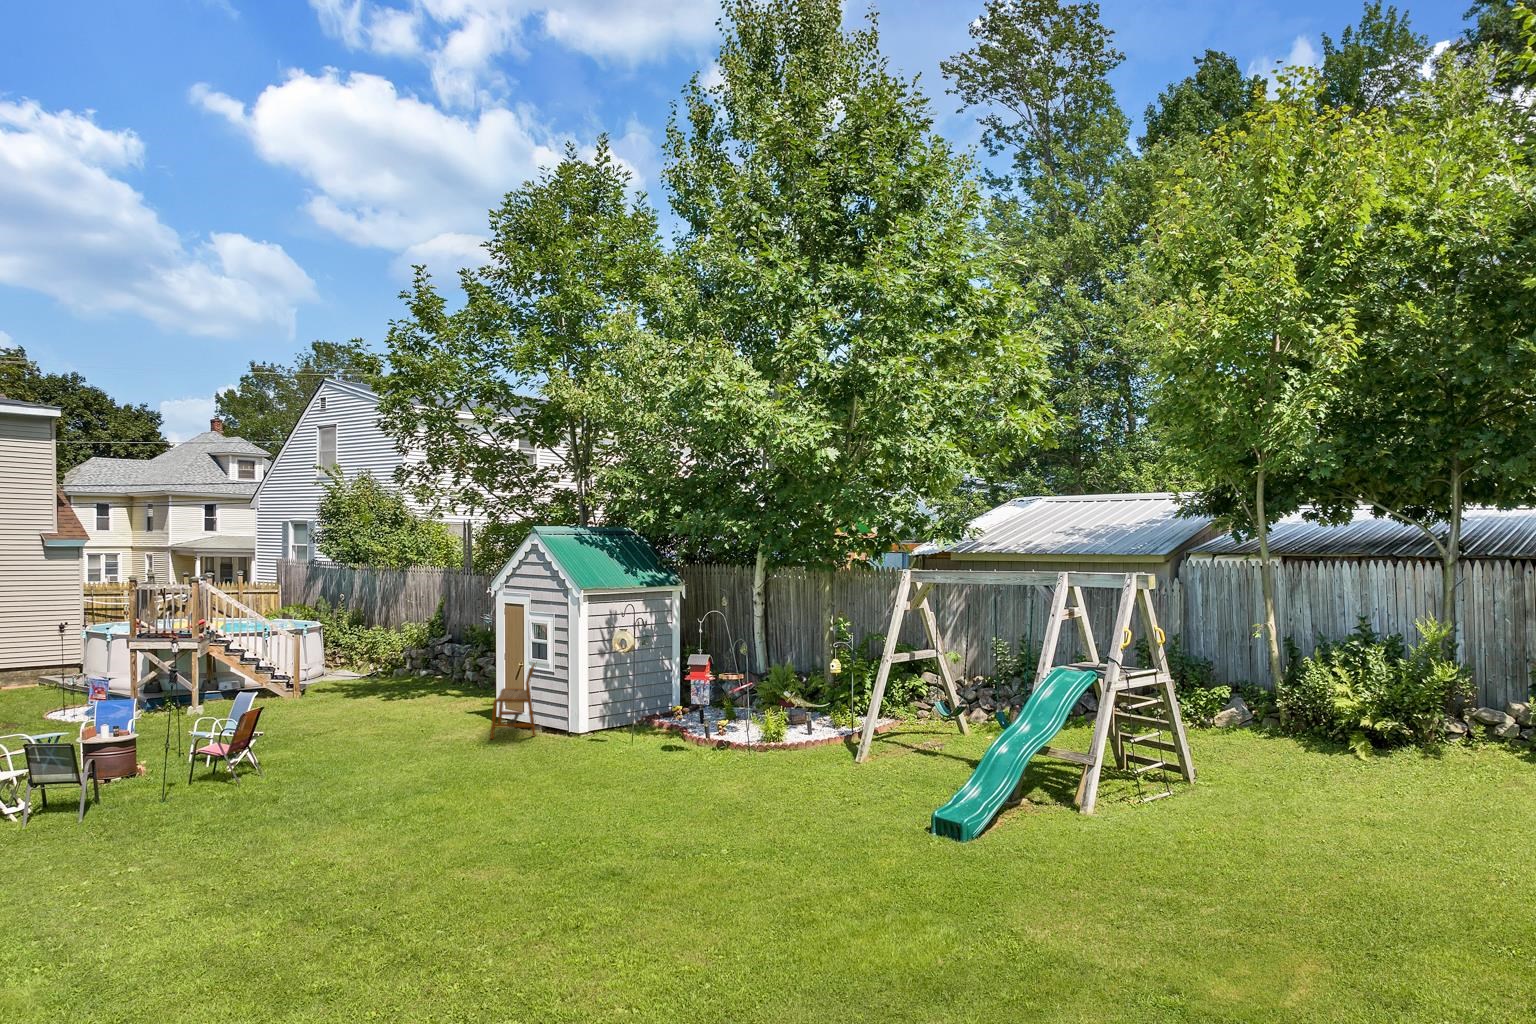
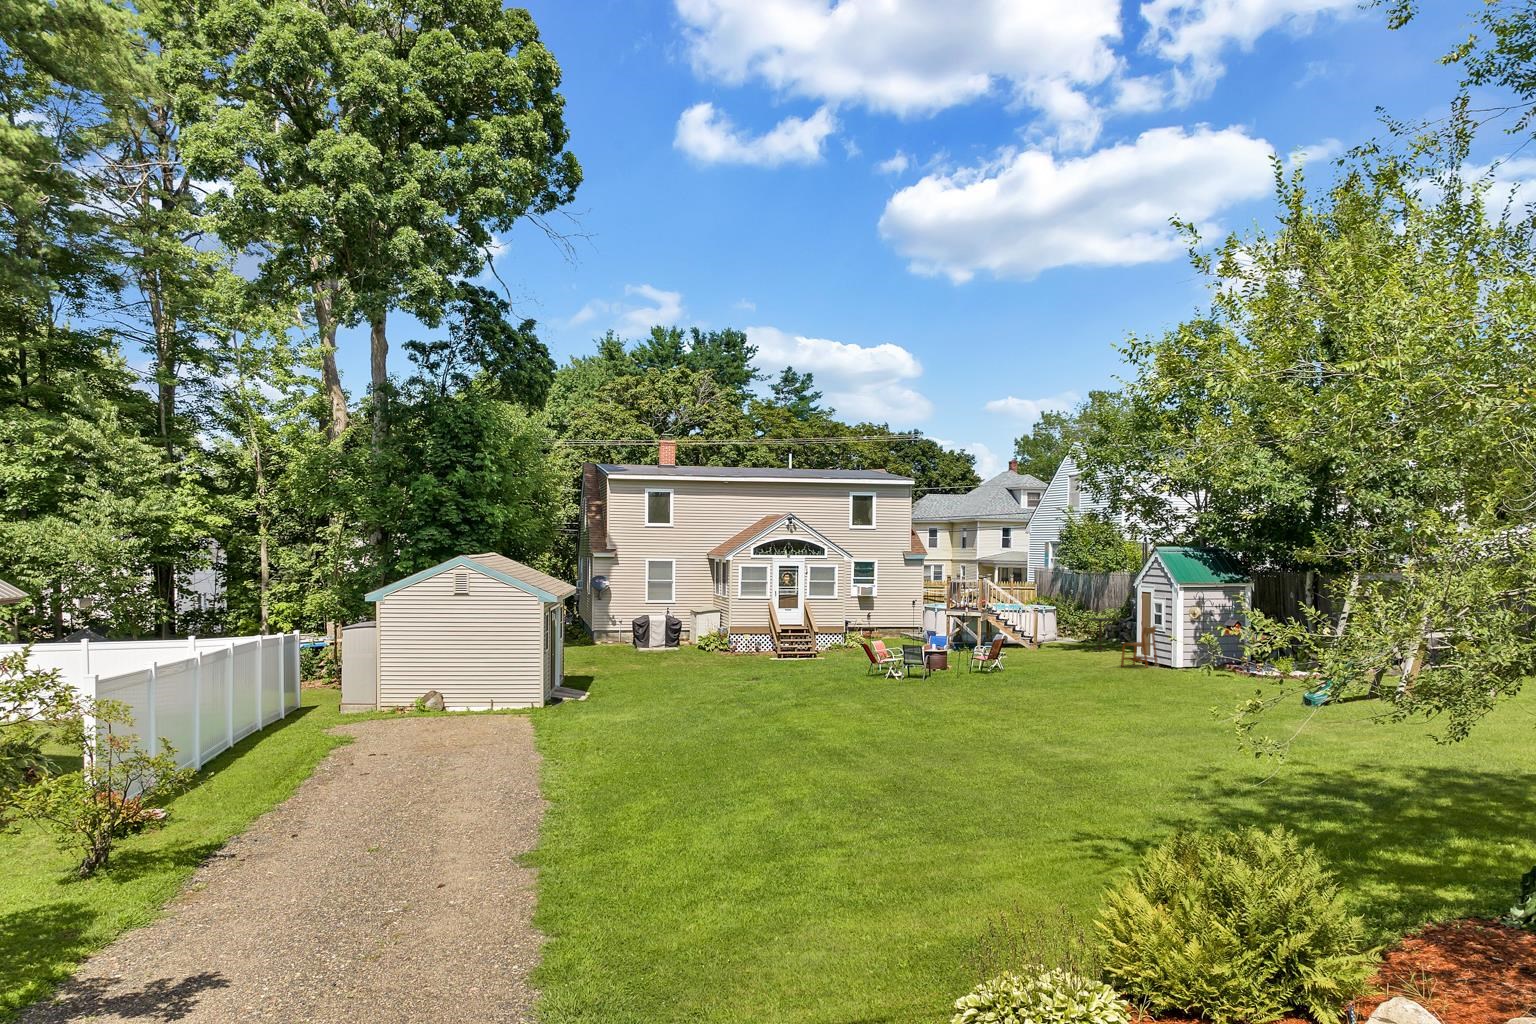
pedestal table: none [374,633,419,681] -> present [1087,618,1114,649]

